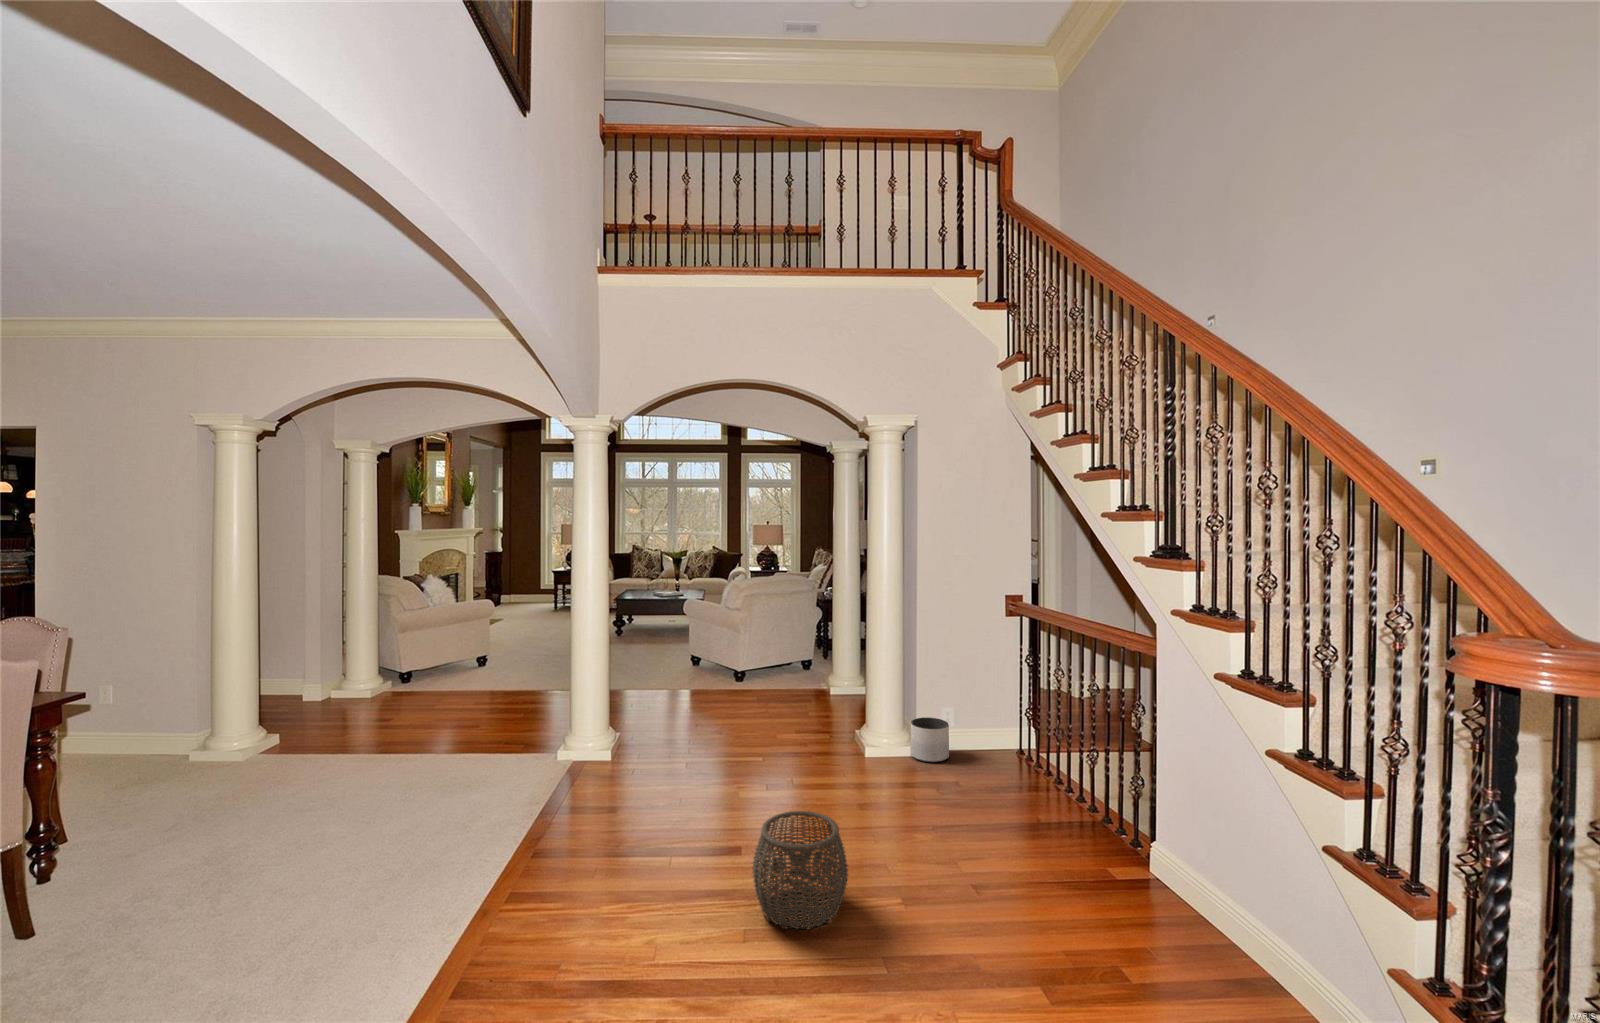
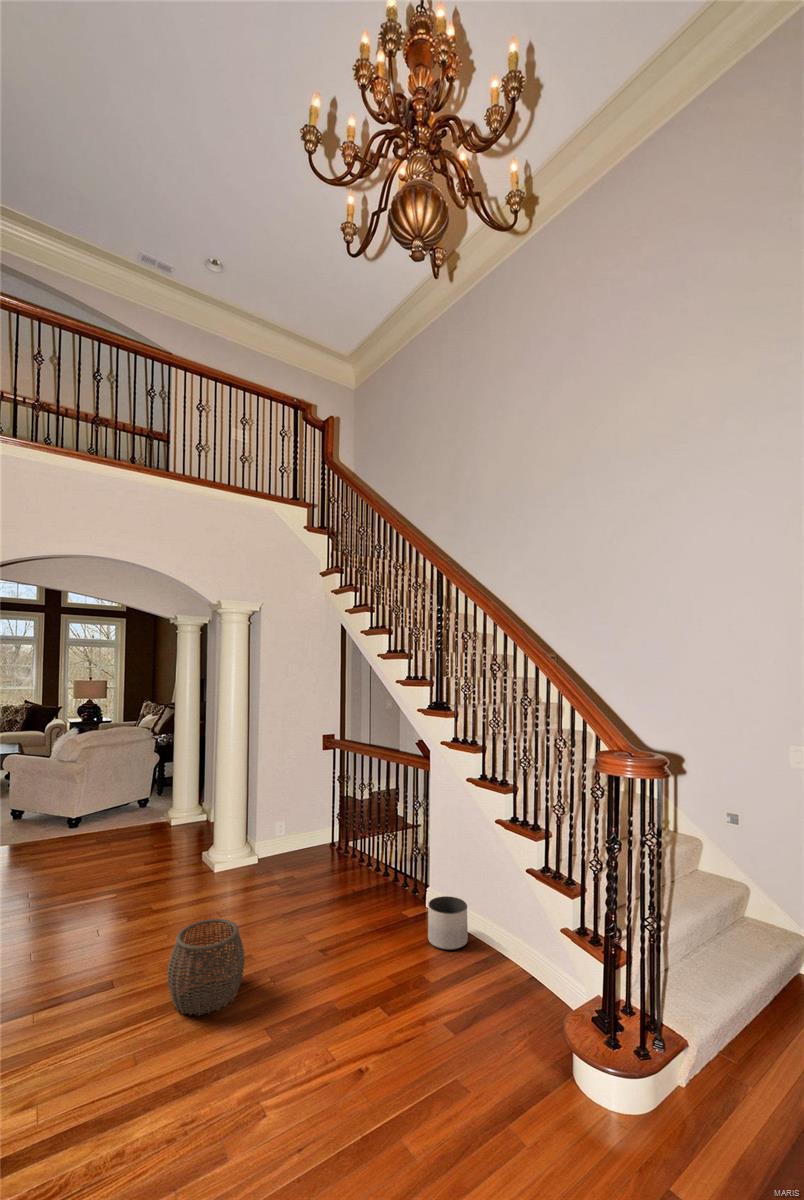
planter: present [910,717,949,763] -> present [428,896,468,950]

